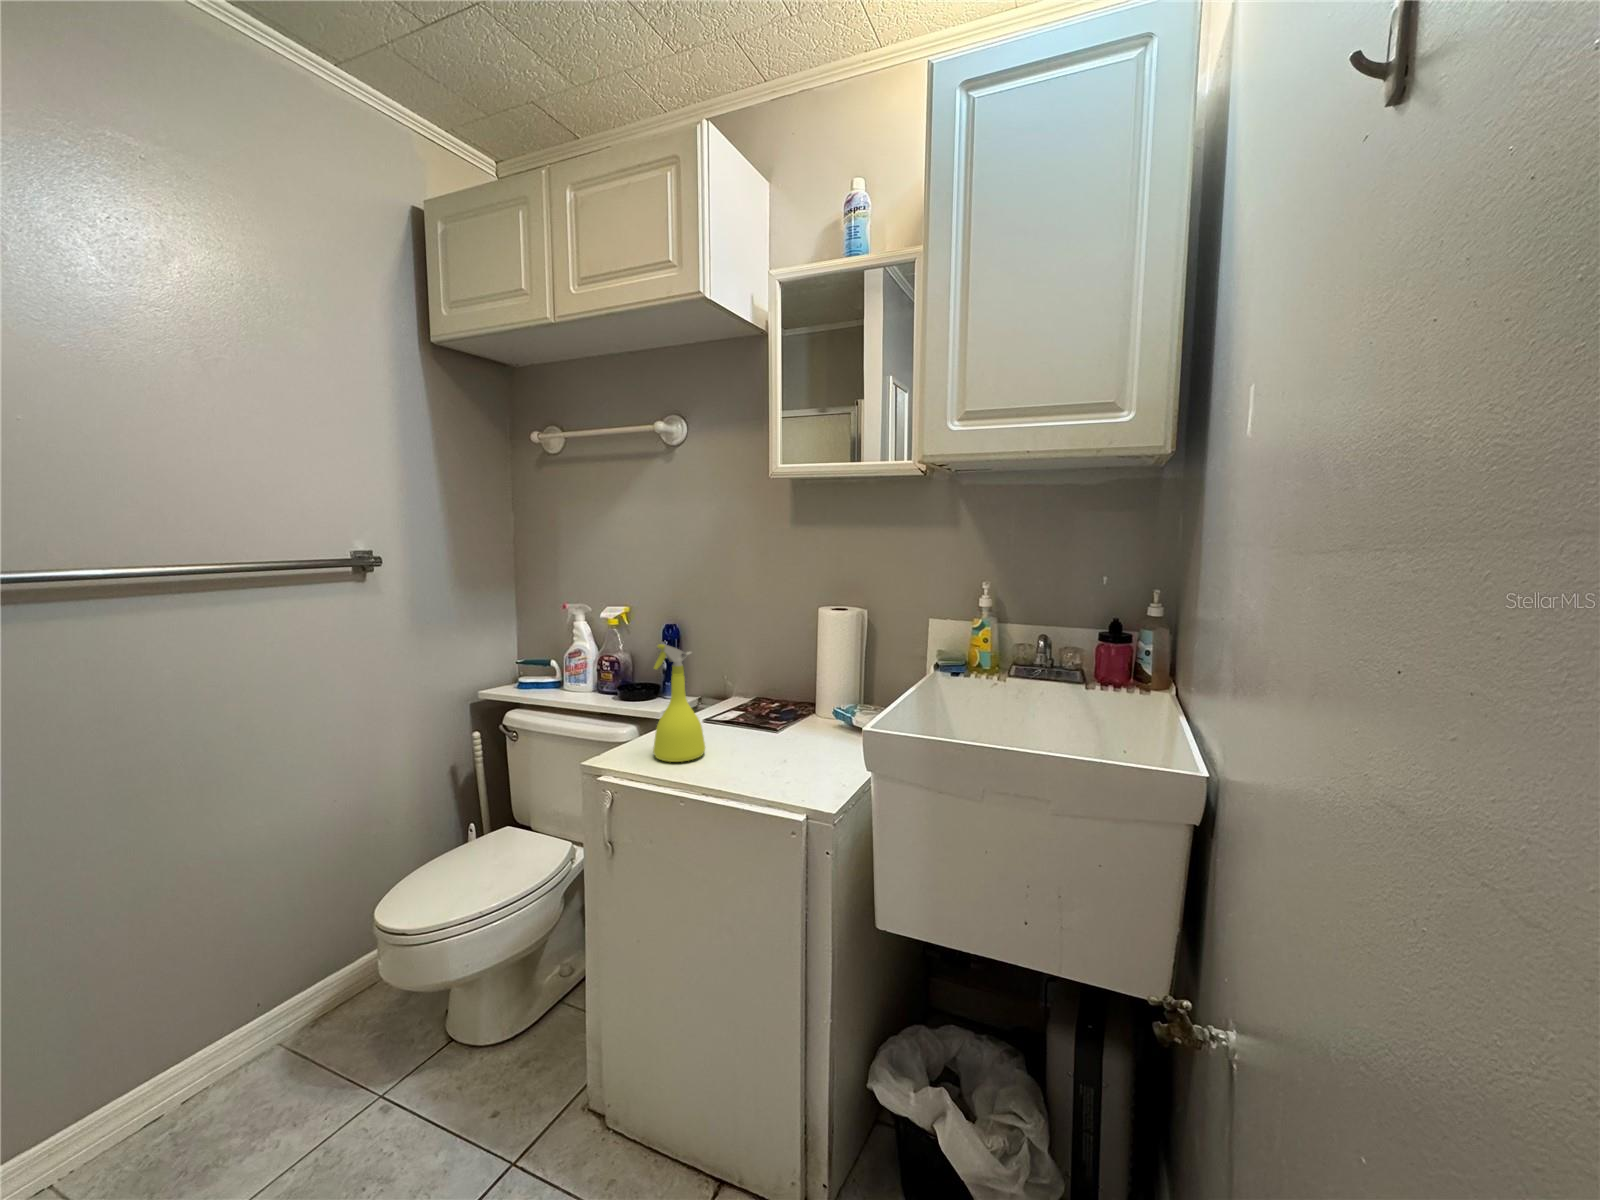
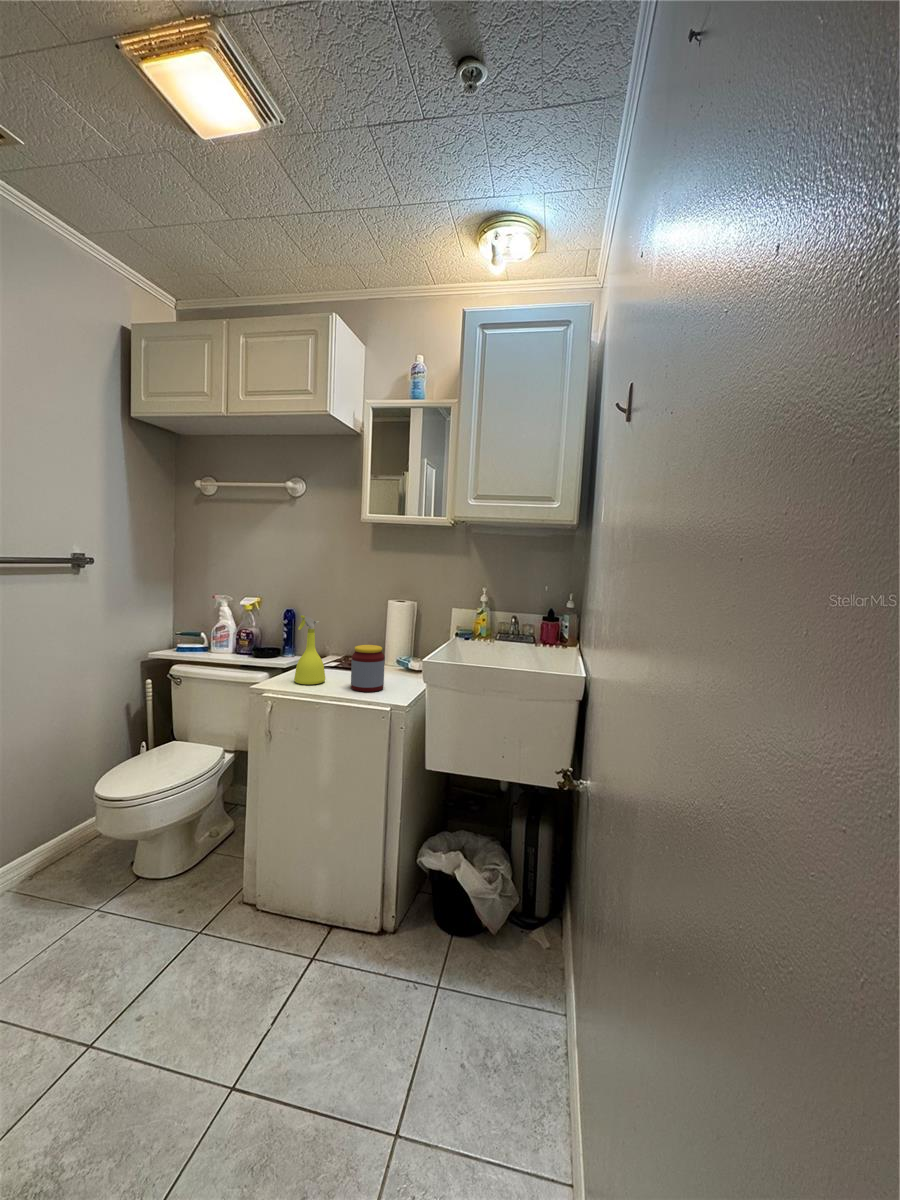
jar: none [744,693,801,781] -> present [351,645,385,692]

